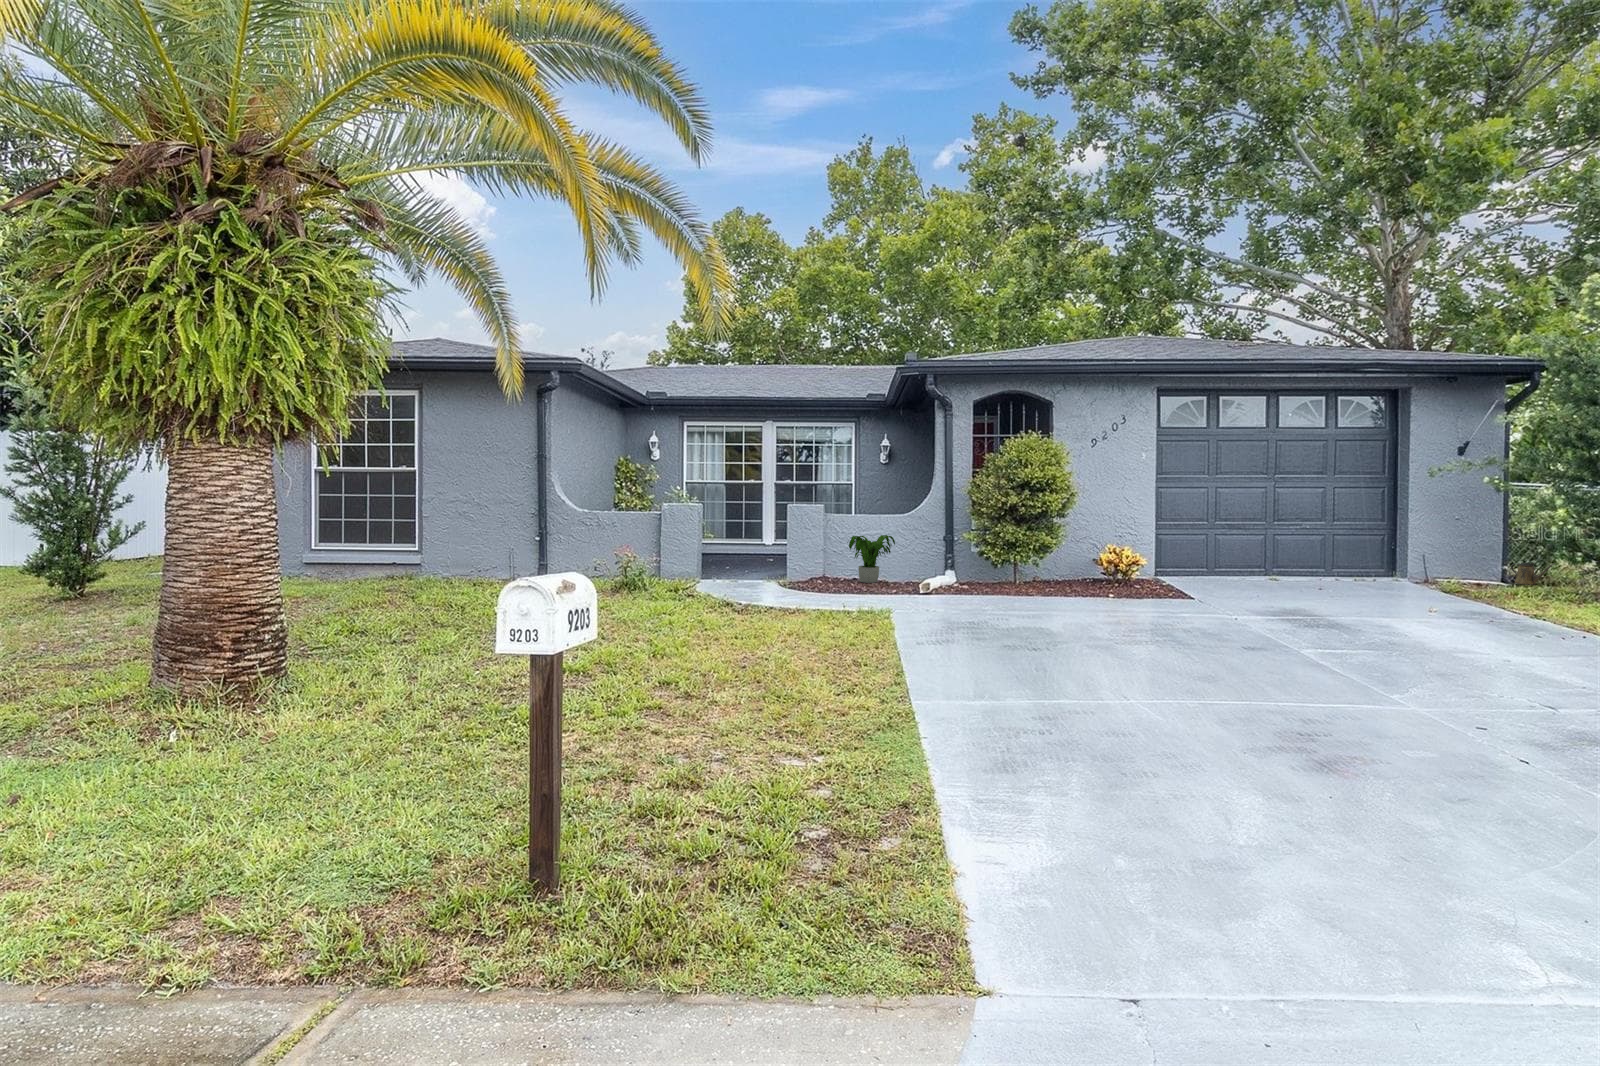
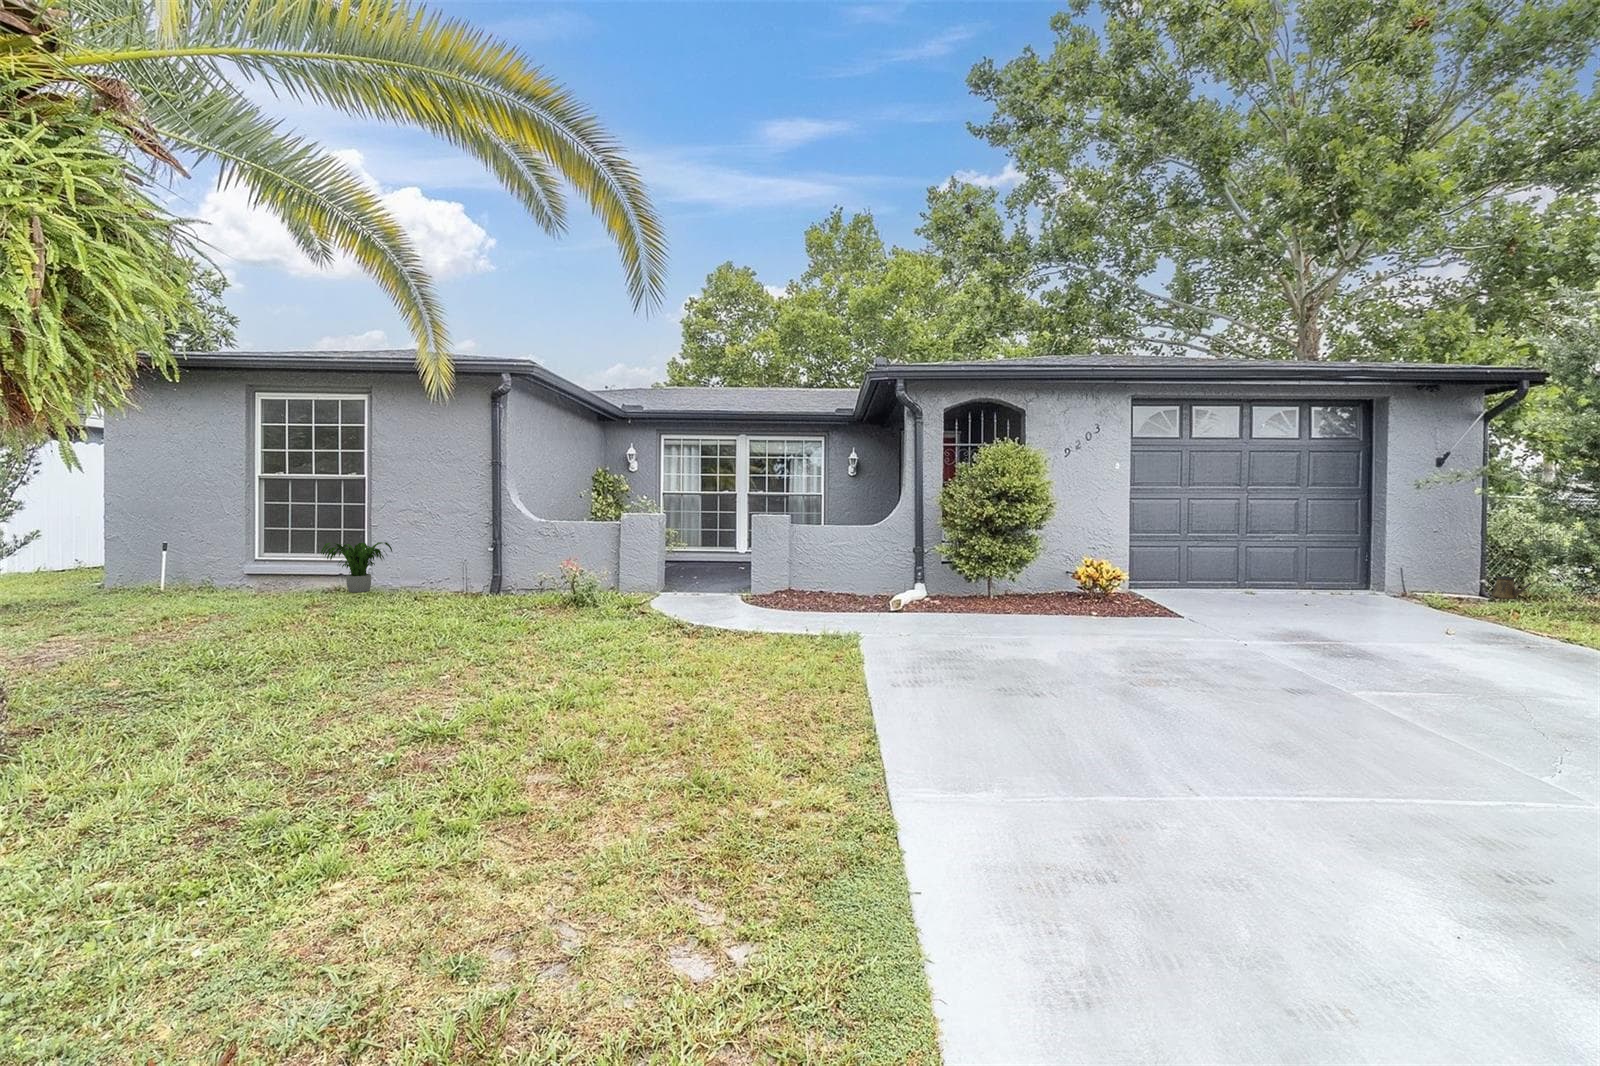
potted plant: present [849,535,895,583] -> present [321,542,392,592]

